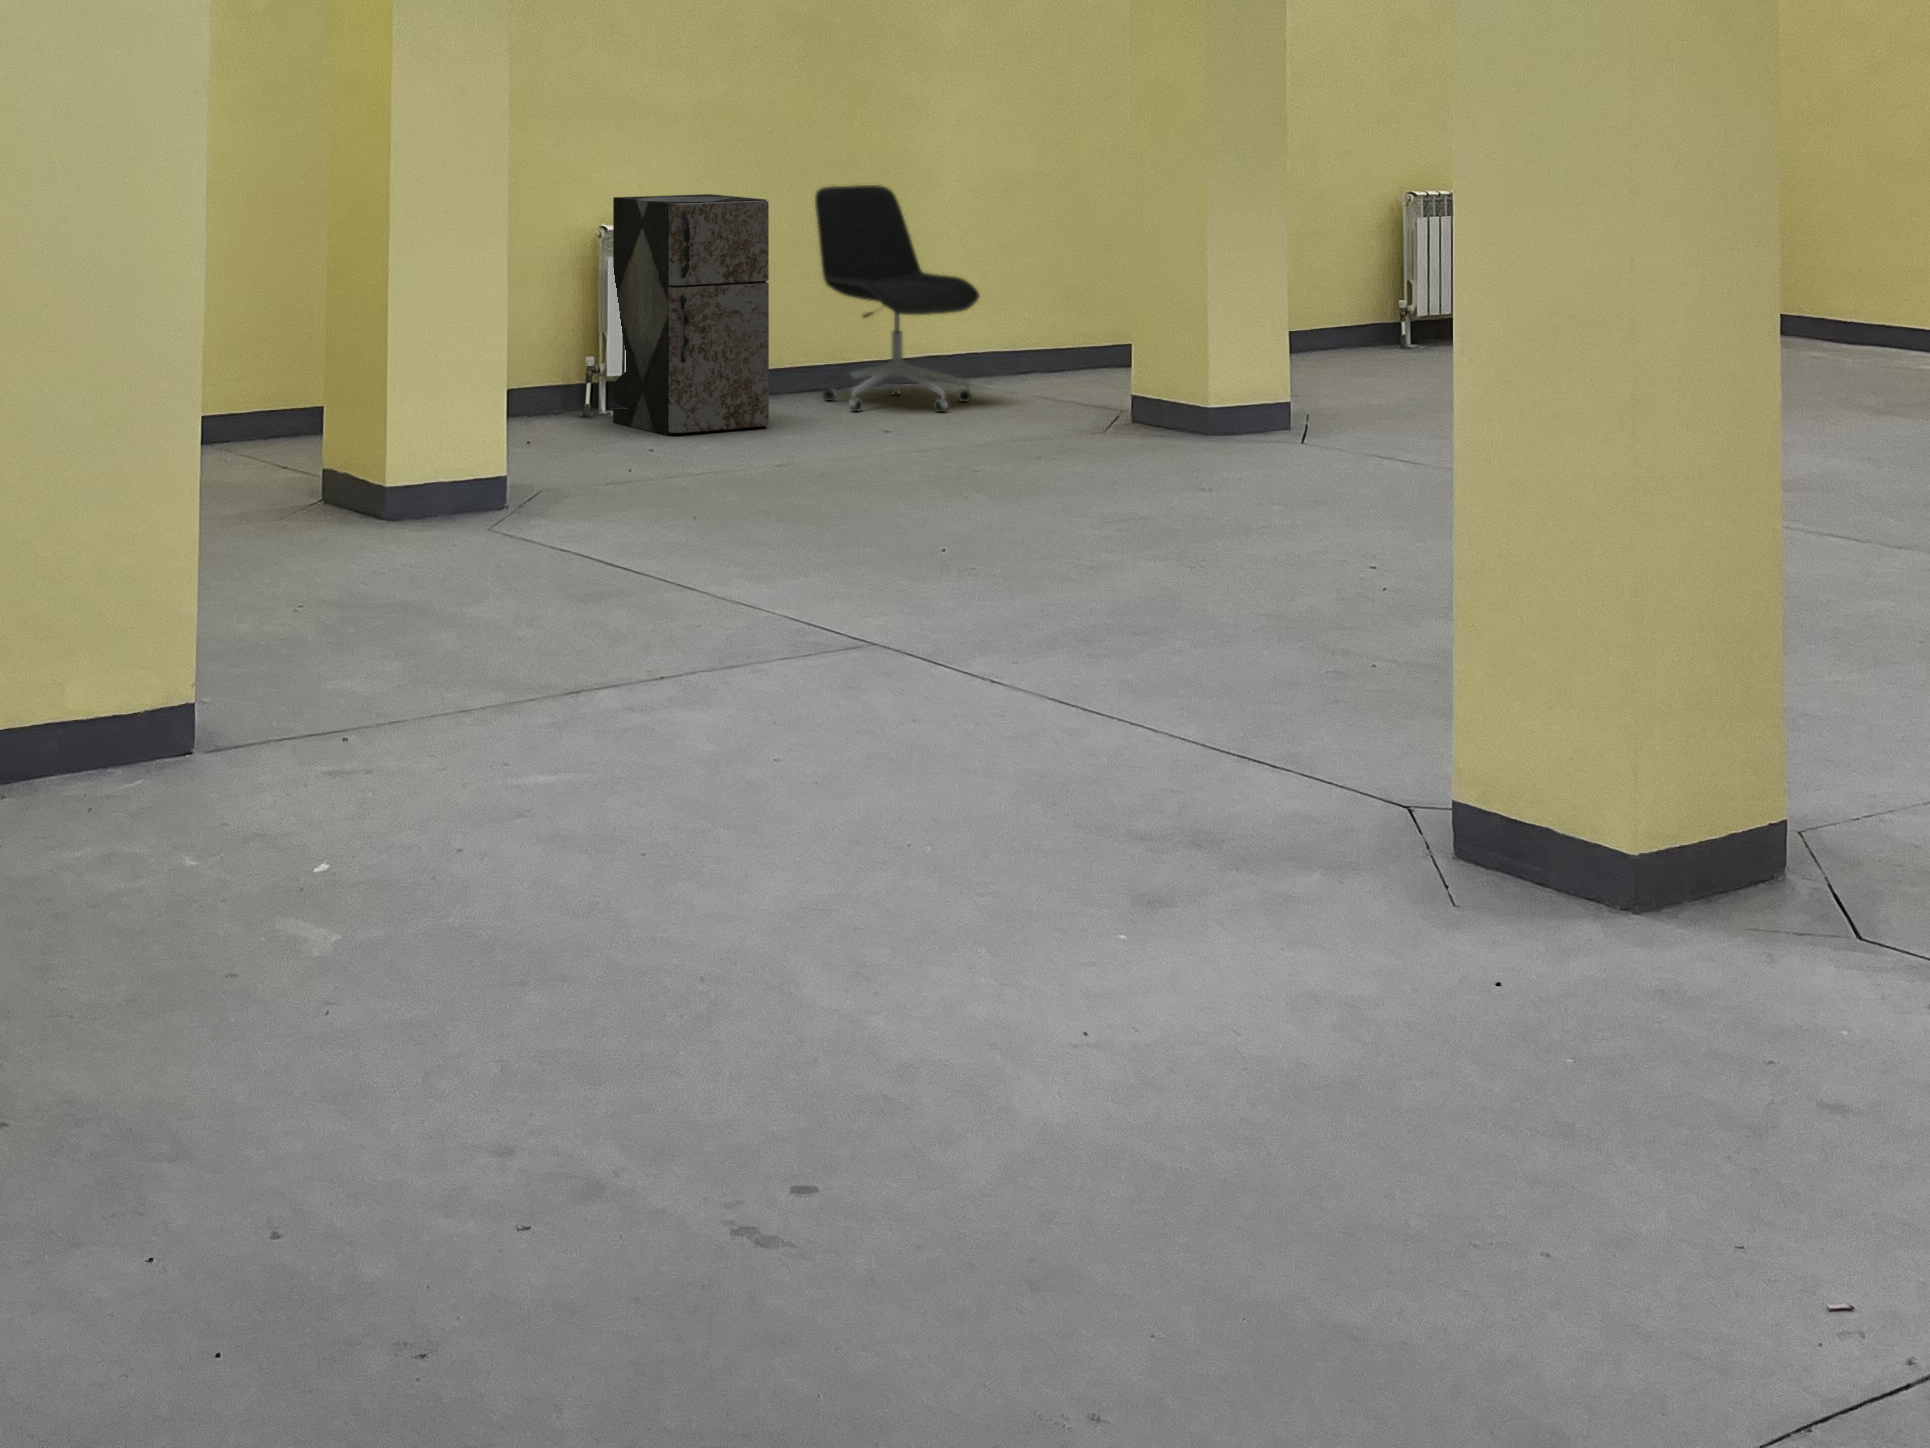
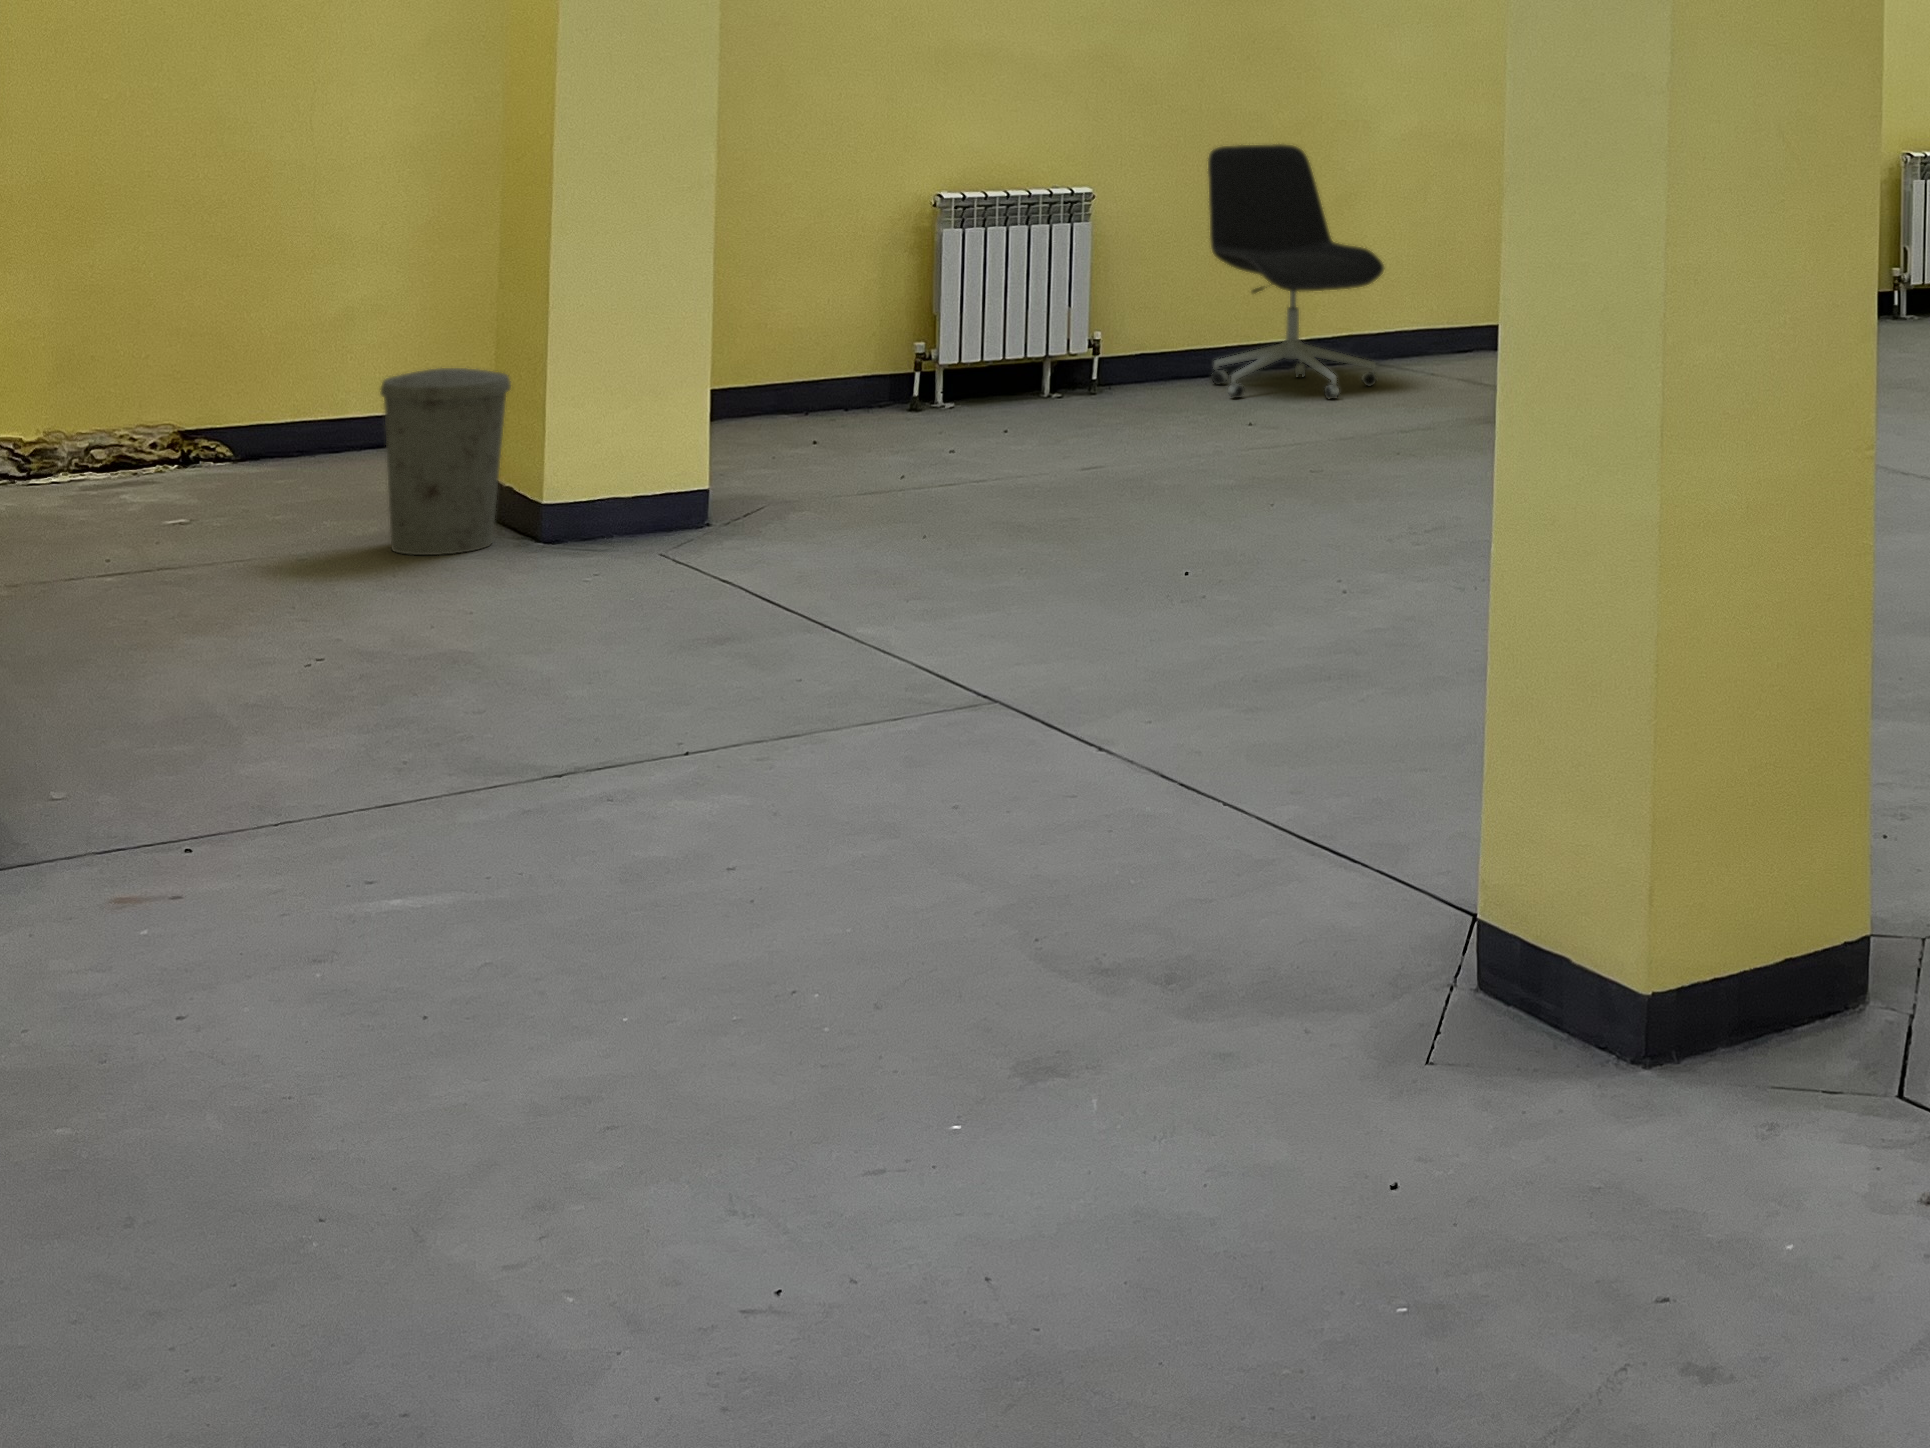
storage cabinet: present [613,194,769,435] -> none [944,155,1122,429]
trash can: none [259,371,360,526] -> present [381,368,511,555]

